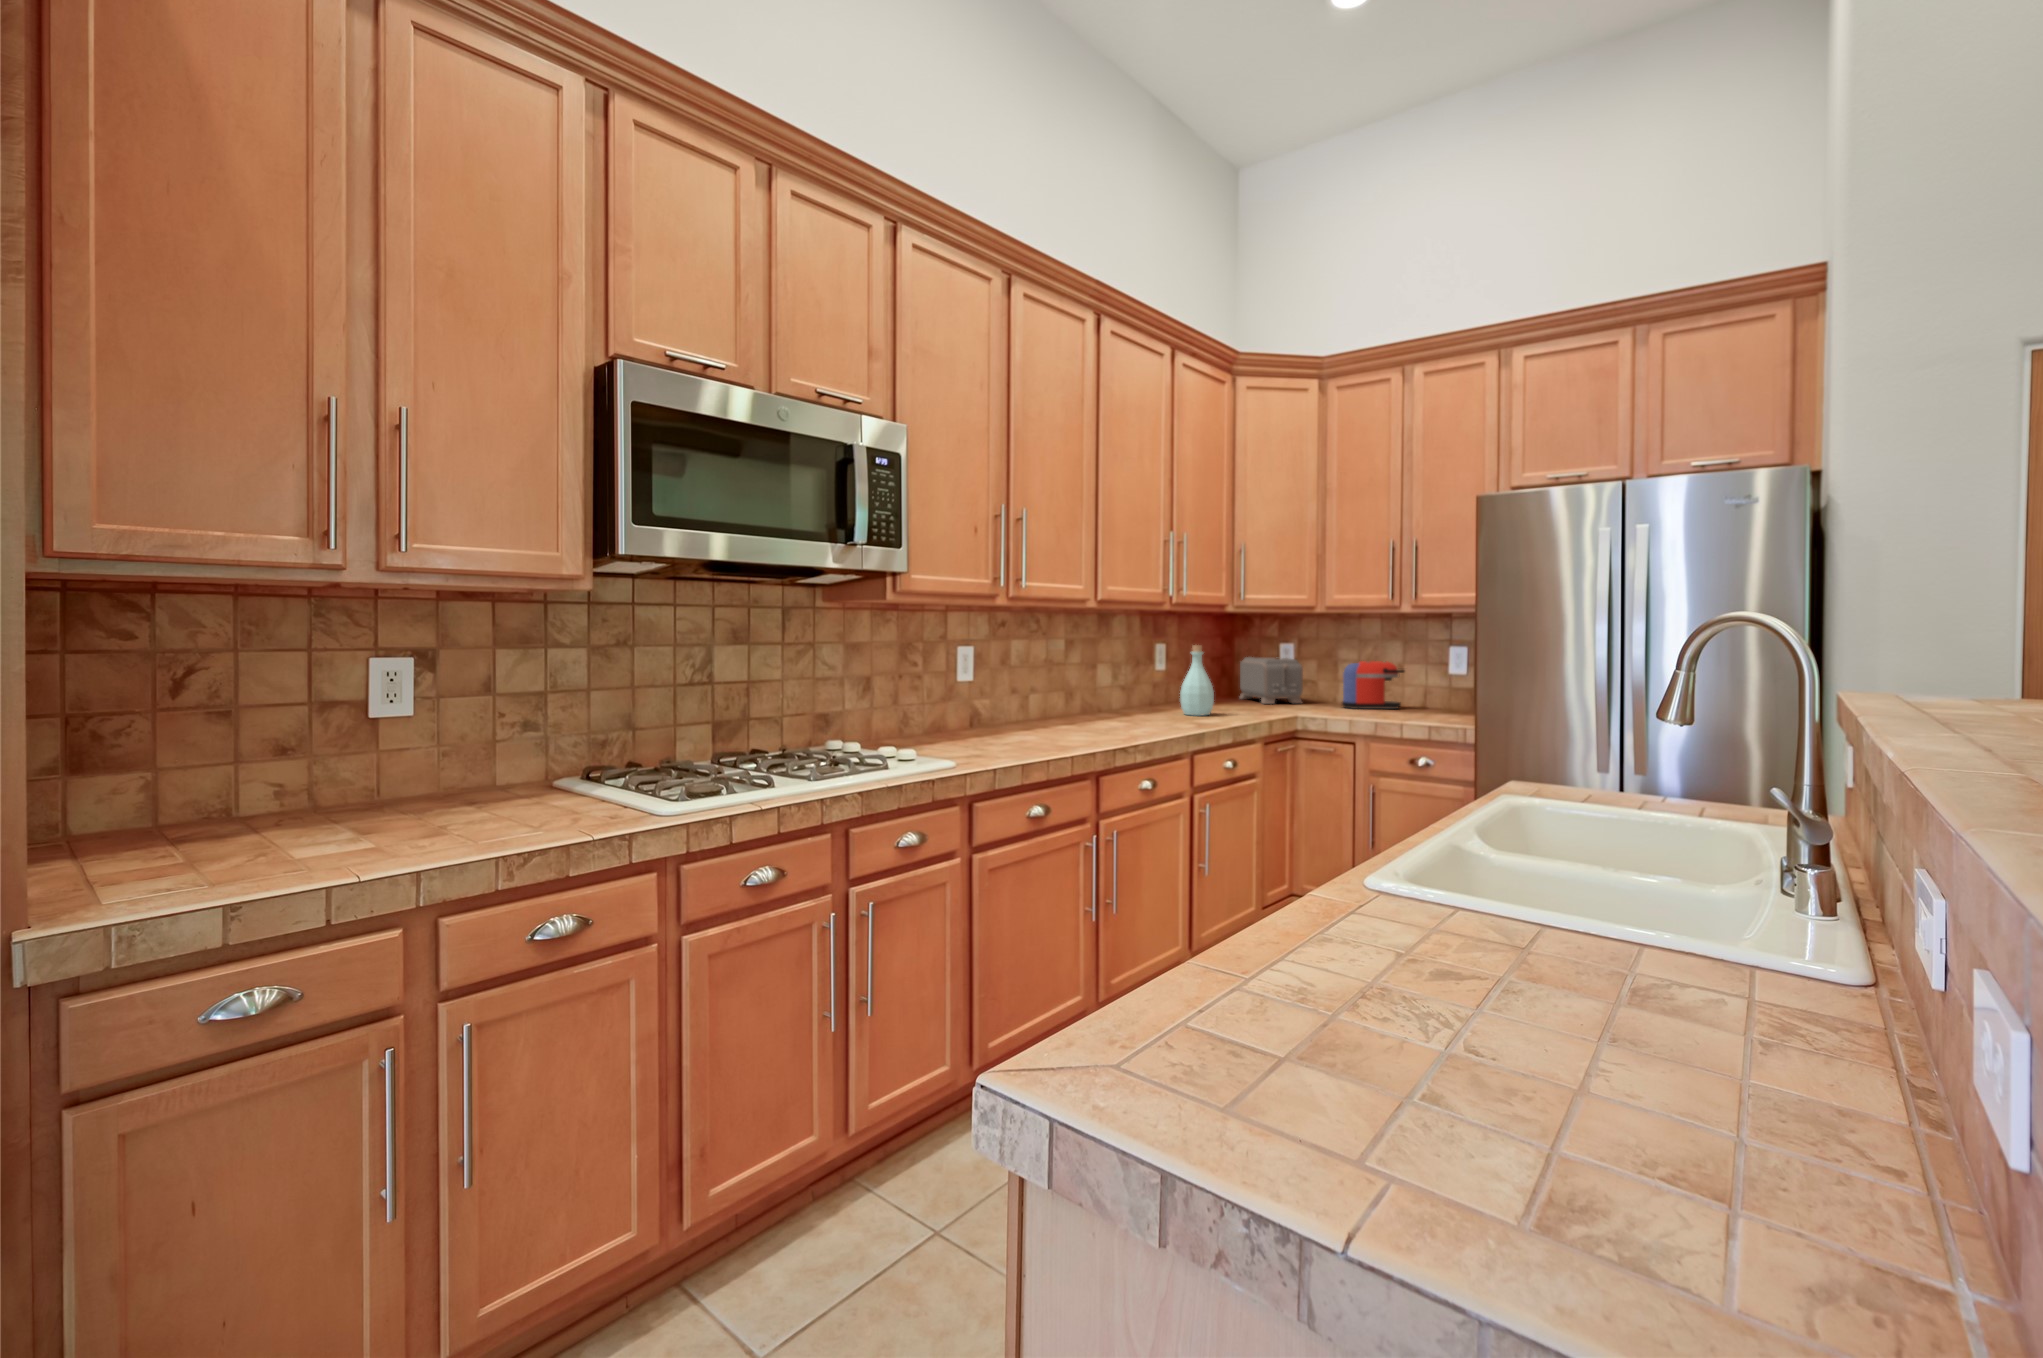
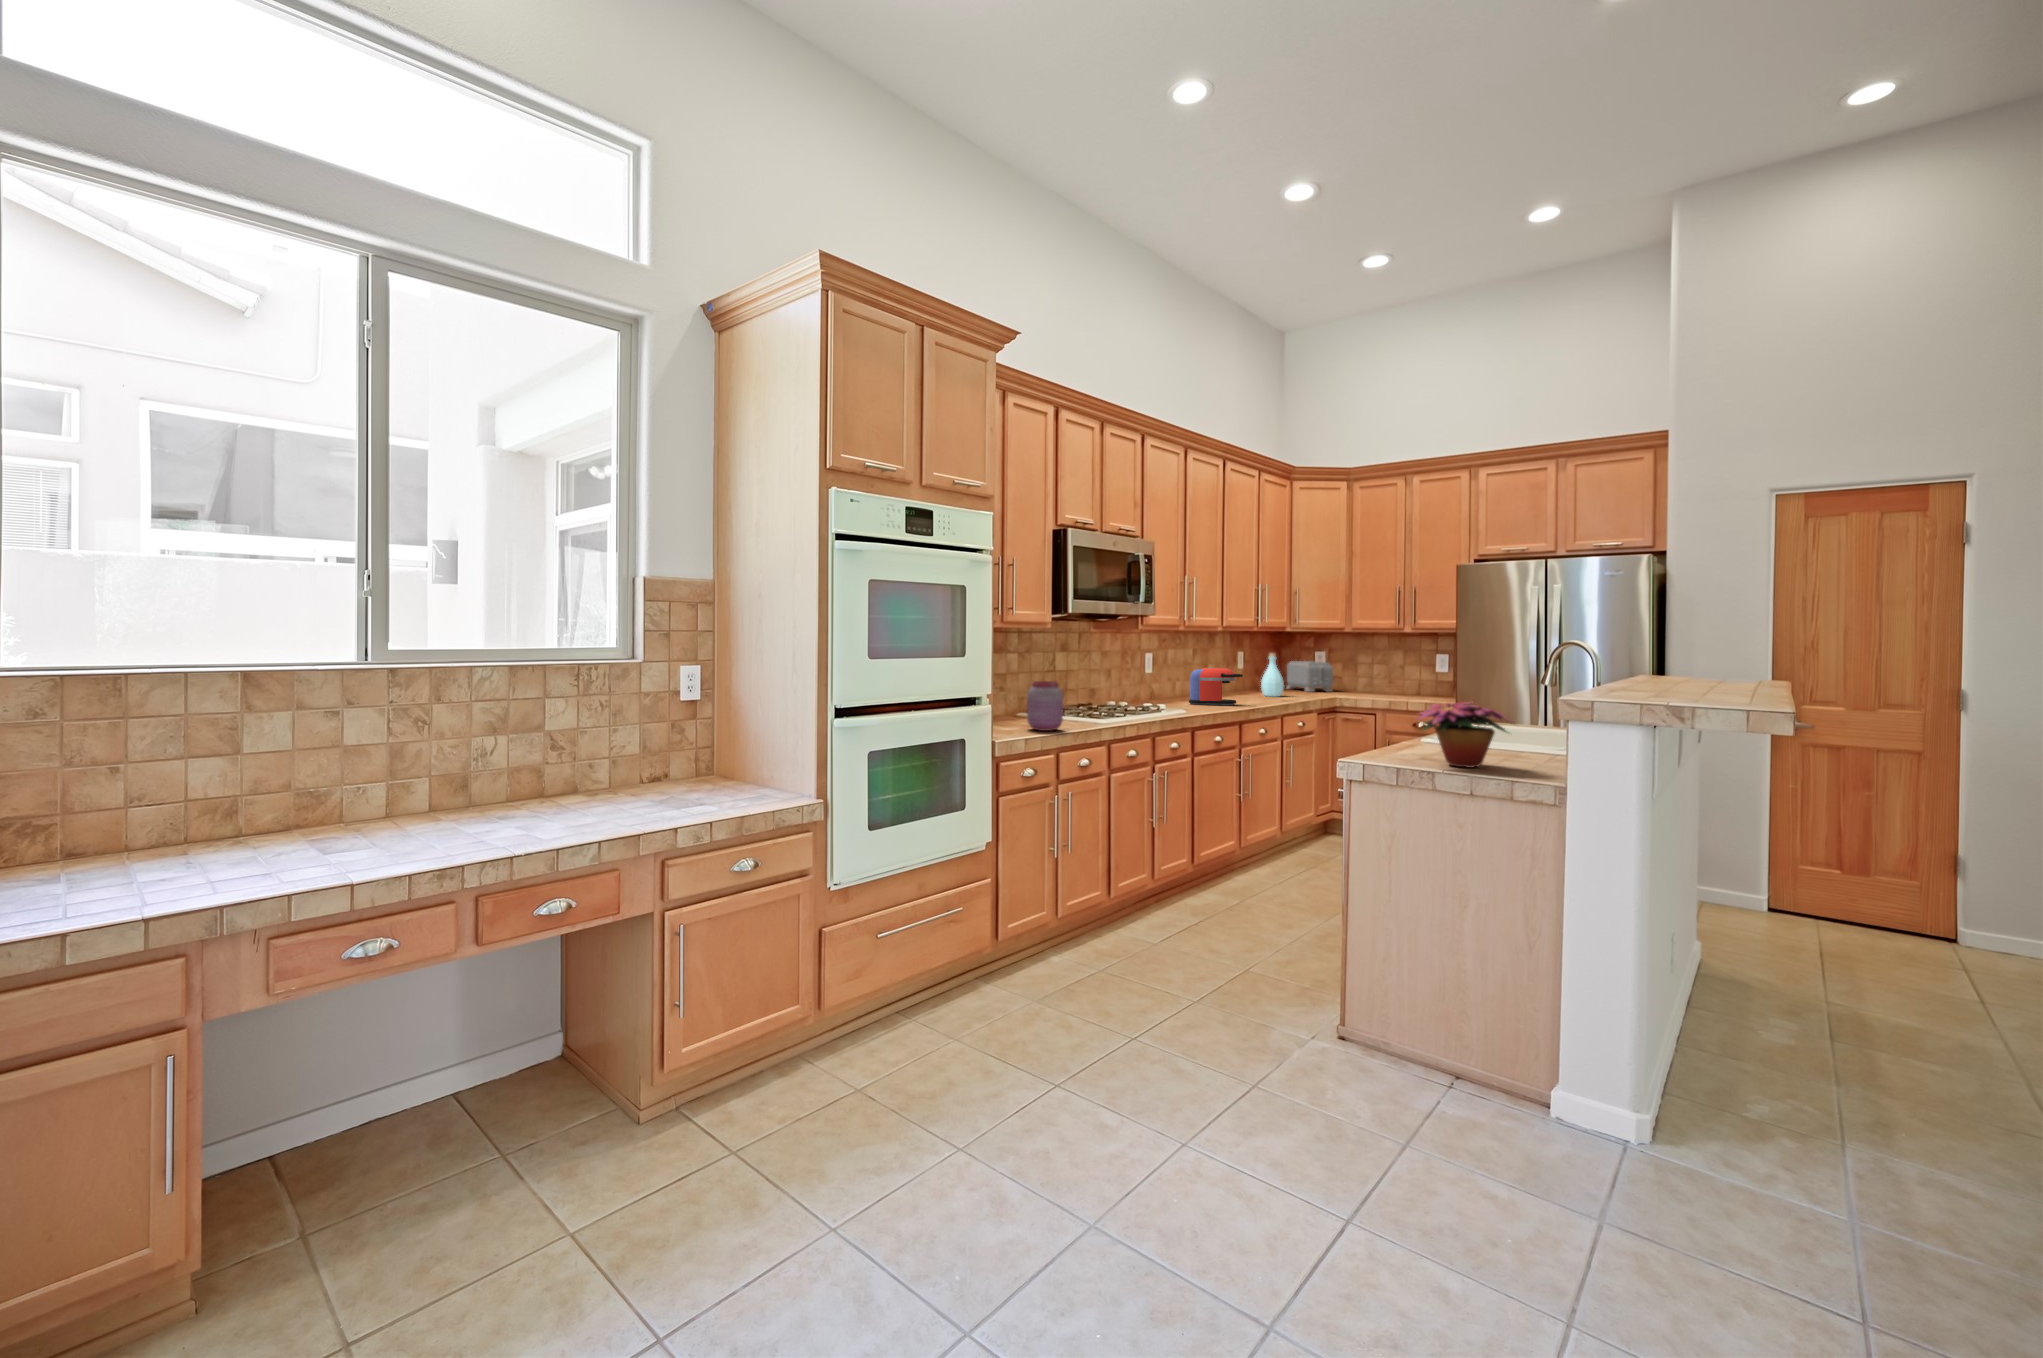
coffee maker: present [1342,661,1404,709] -> present [1189,668,1243,705]
jar: none [400,719,508,849] -> present [1027,681,1063,731]
flower arrangement: none [1229,828,1631,1096] -> present [1421,703,1512,768]

